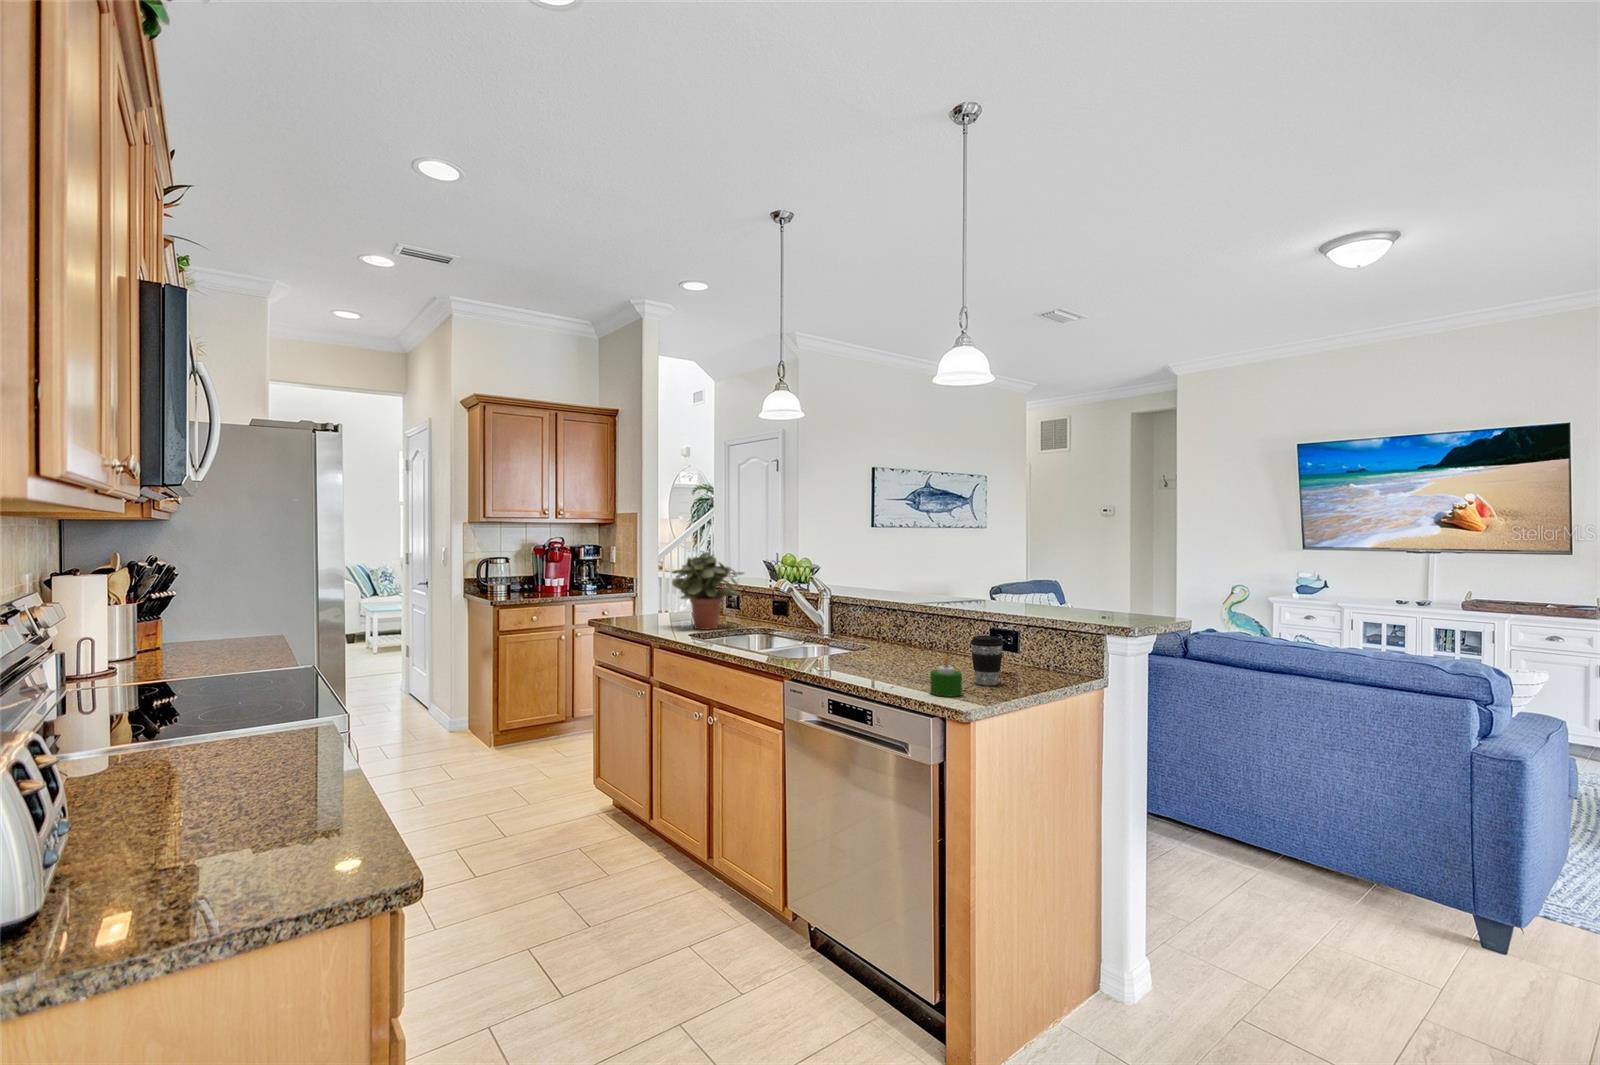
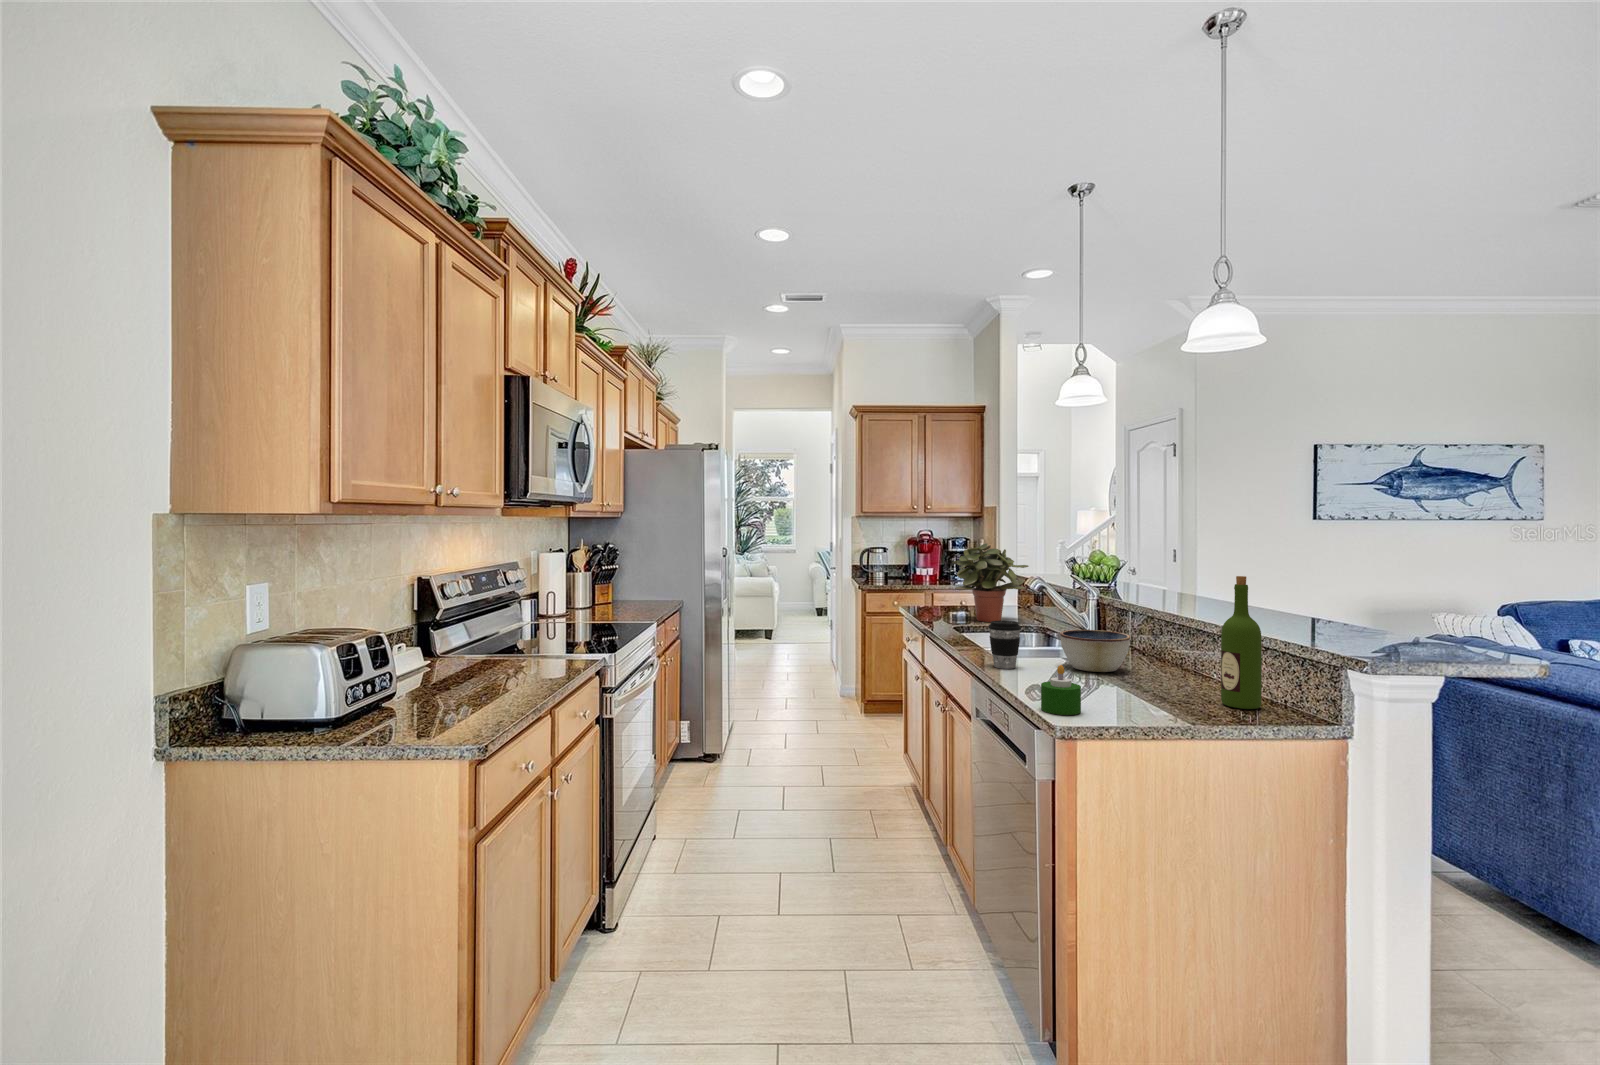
wine bottle: none [1008,576,1034,674] -> present [1221,576,1262,709]
bowl: none [857,627,913,662] -> present [1060,630,1130,672]
coffee cup: present [970,636,1003,685] -> present [988,621,1021,669]

